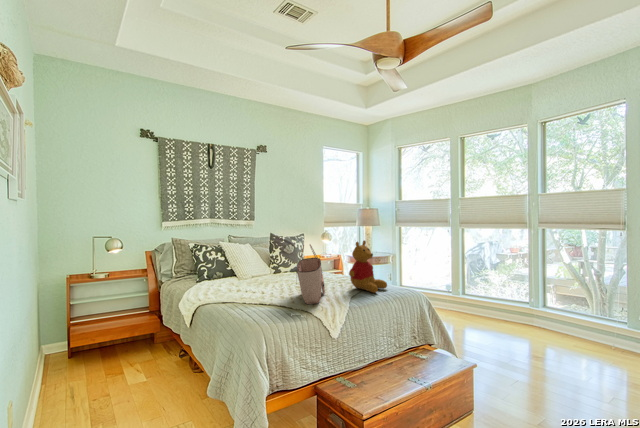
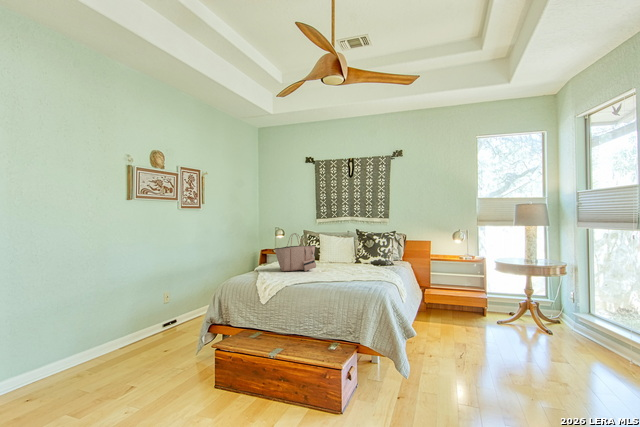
stuffed bear: present [349,240,387,293] -> none [318,236,351,279]

